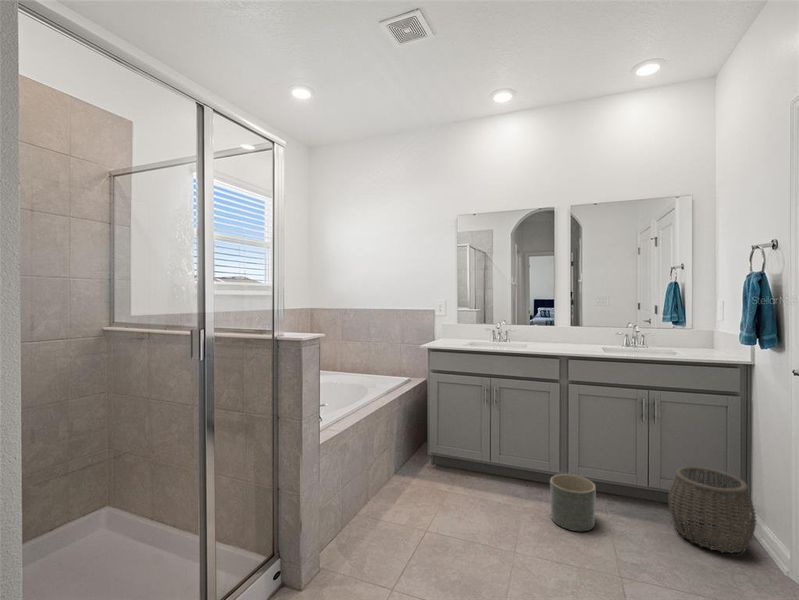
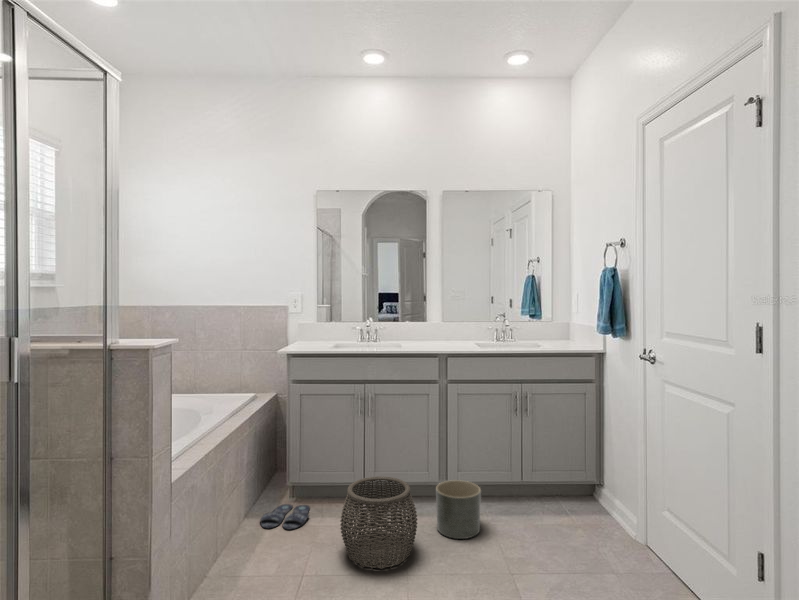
woven basket: present [669,466,756,553] -> present [340,477,418,569]
slippers: none [402,470,444,491] -> present [260,504,310,530]

